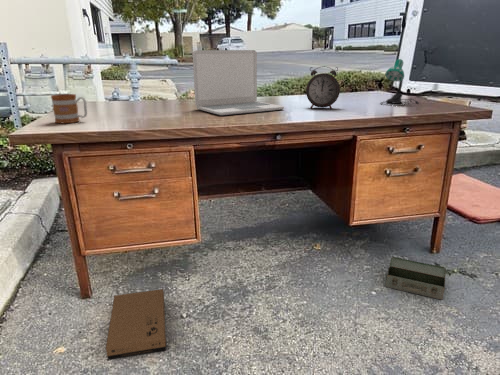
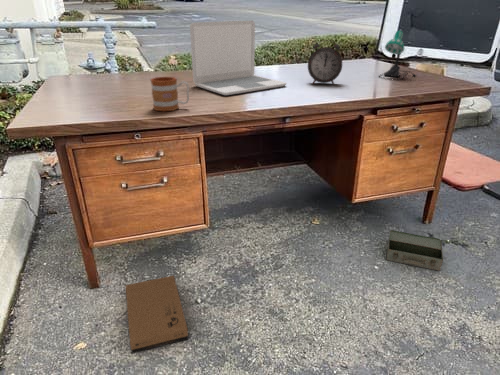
mug: present [51,94,87,123] -> present [151,77,189,111]

